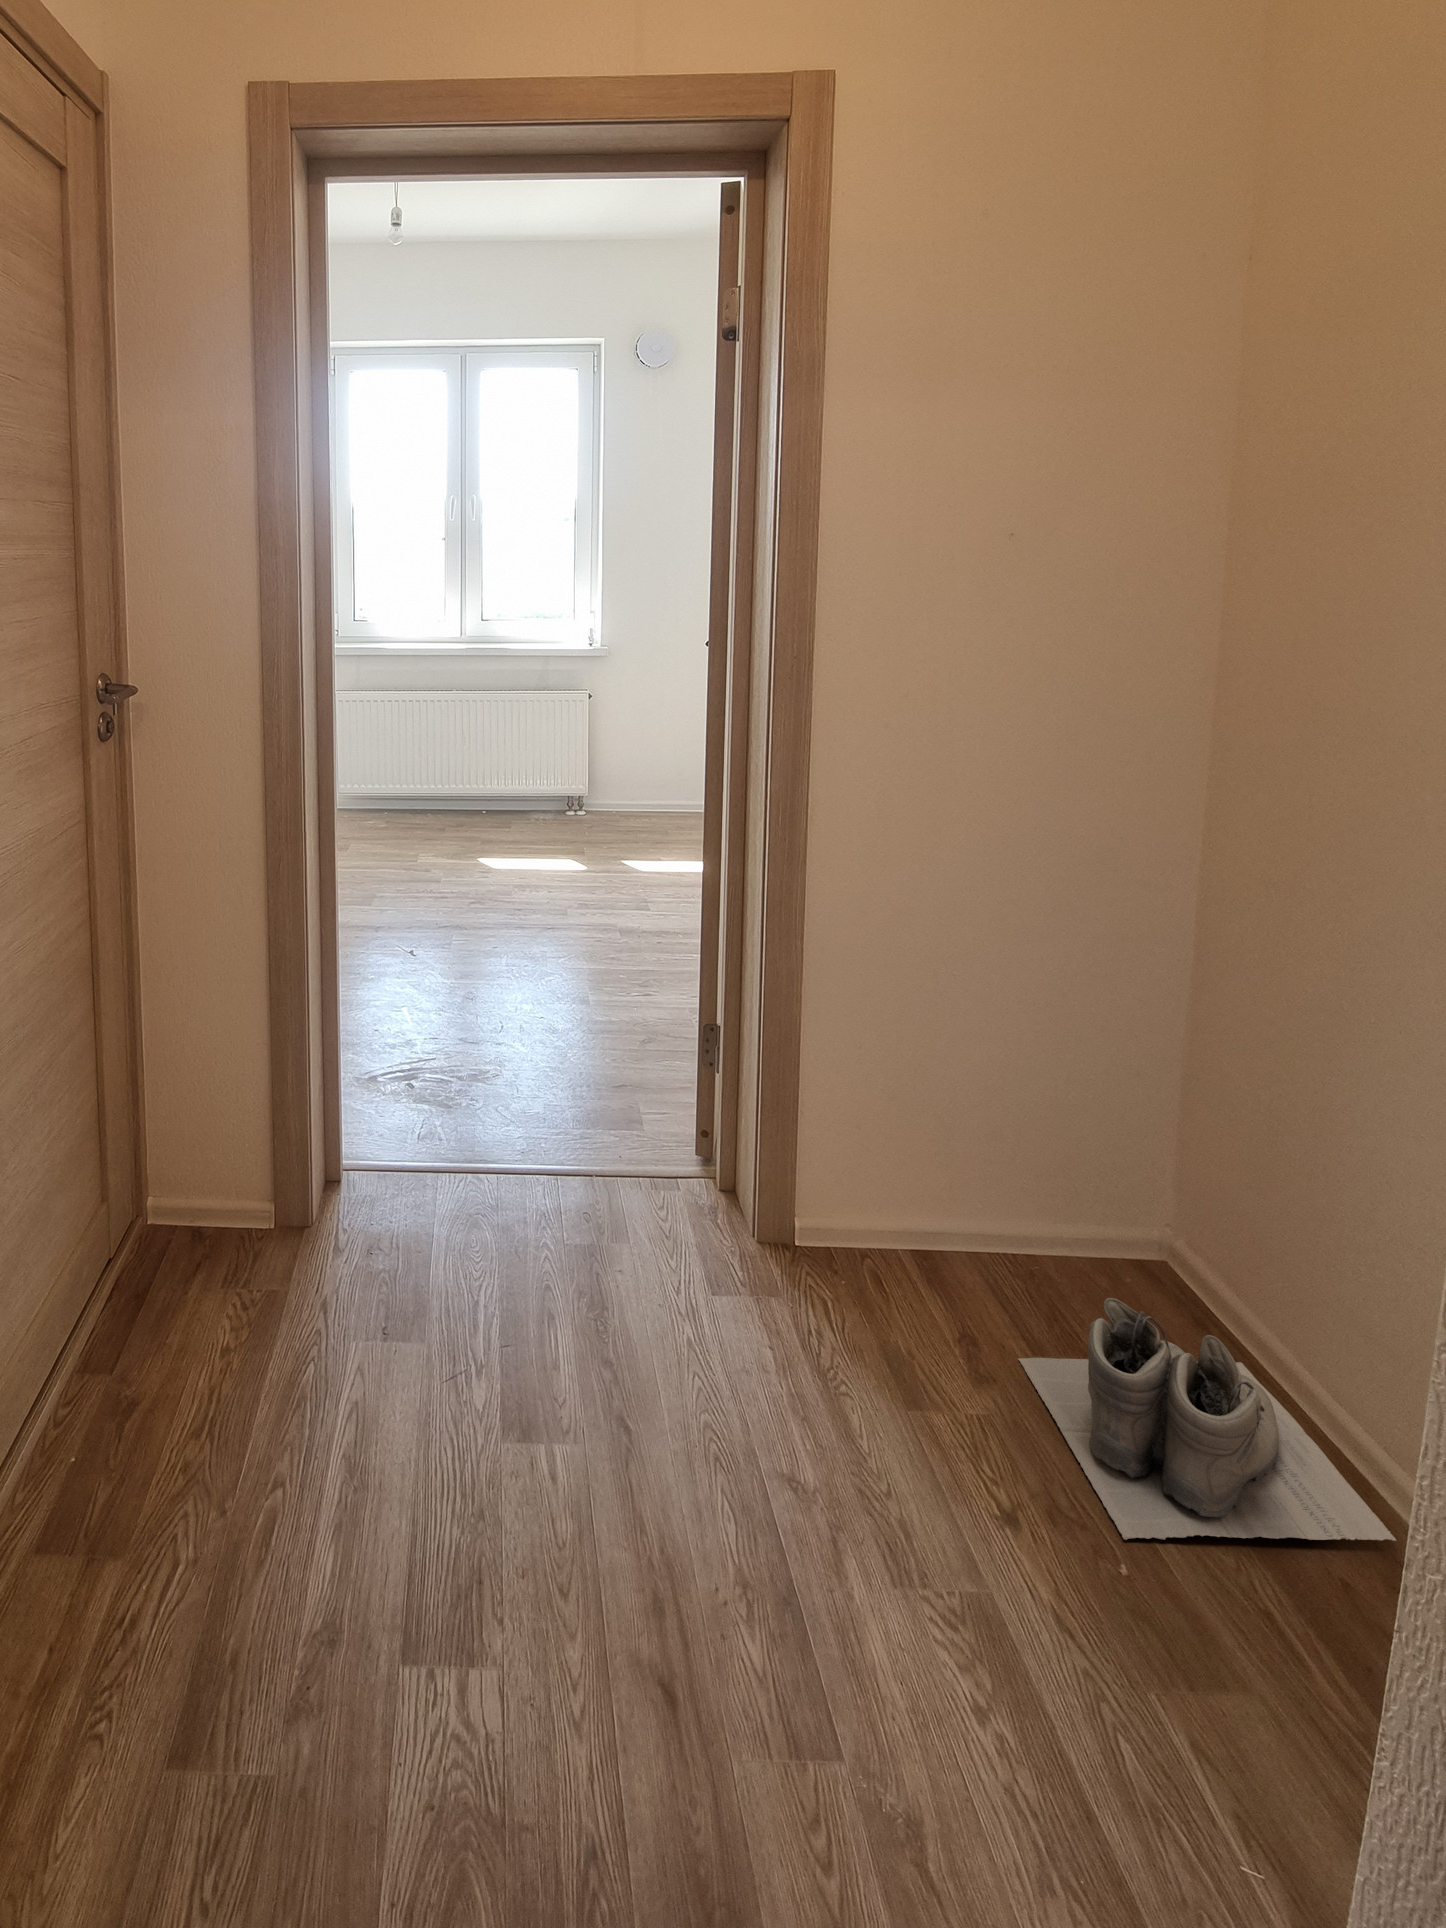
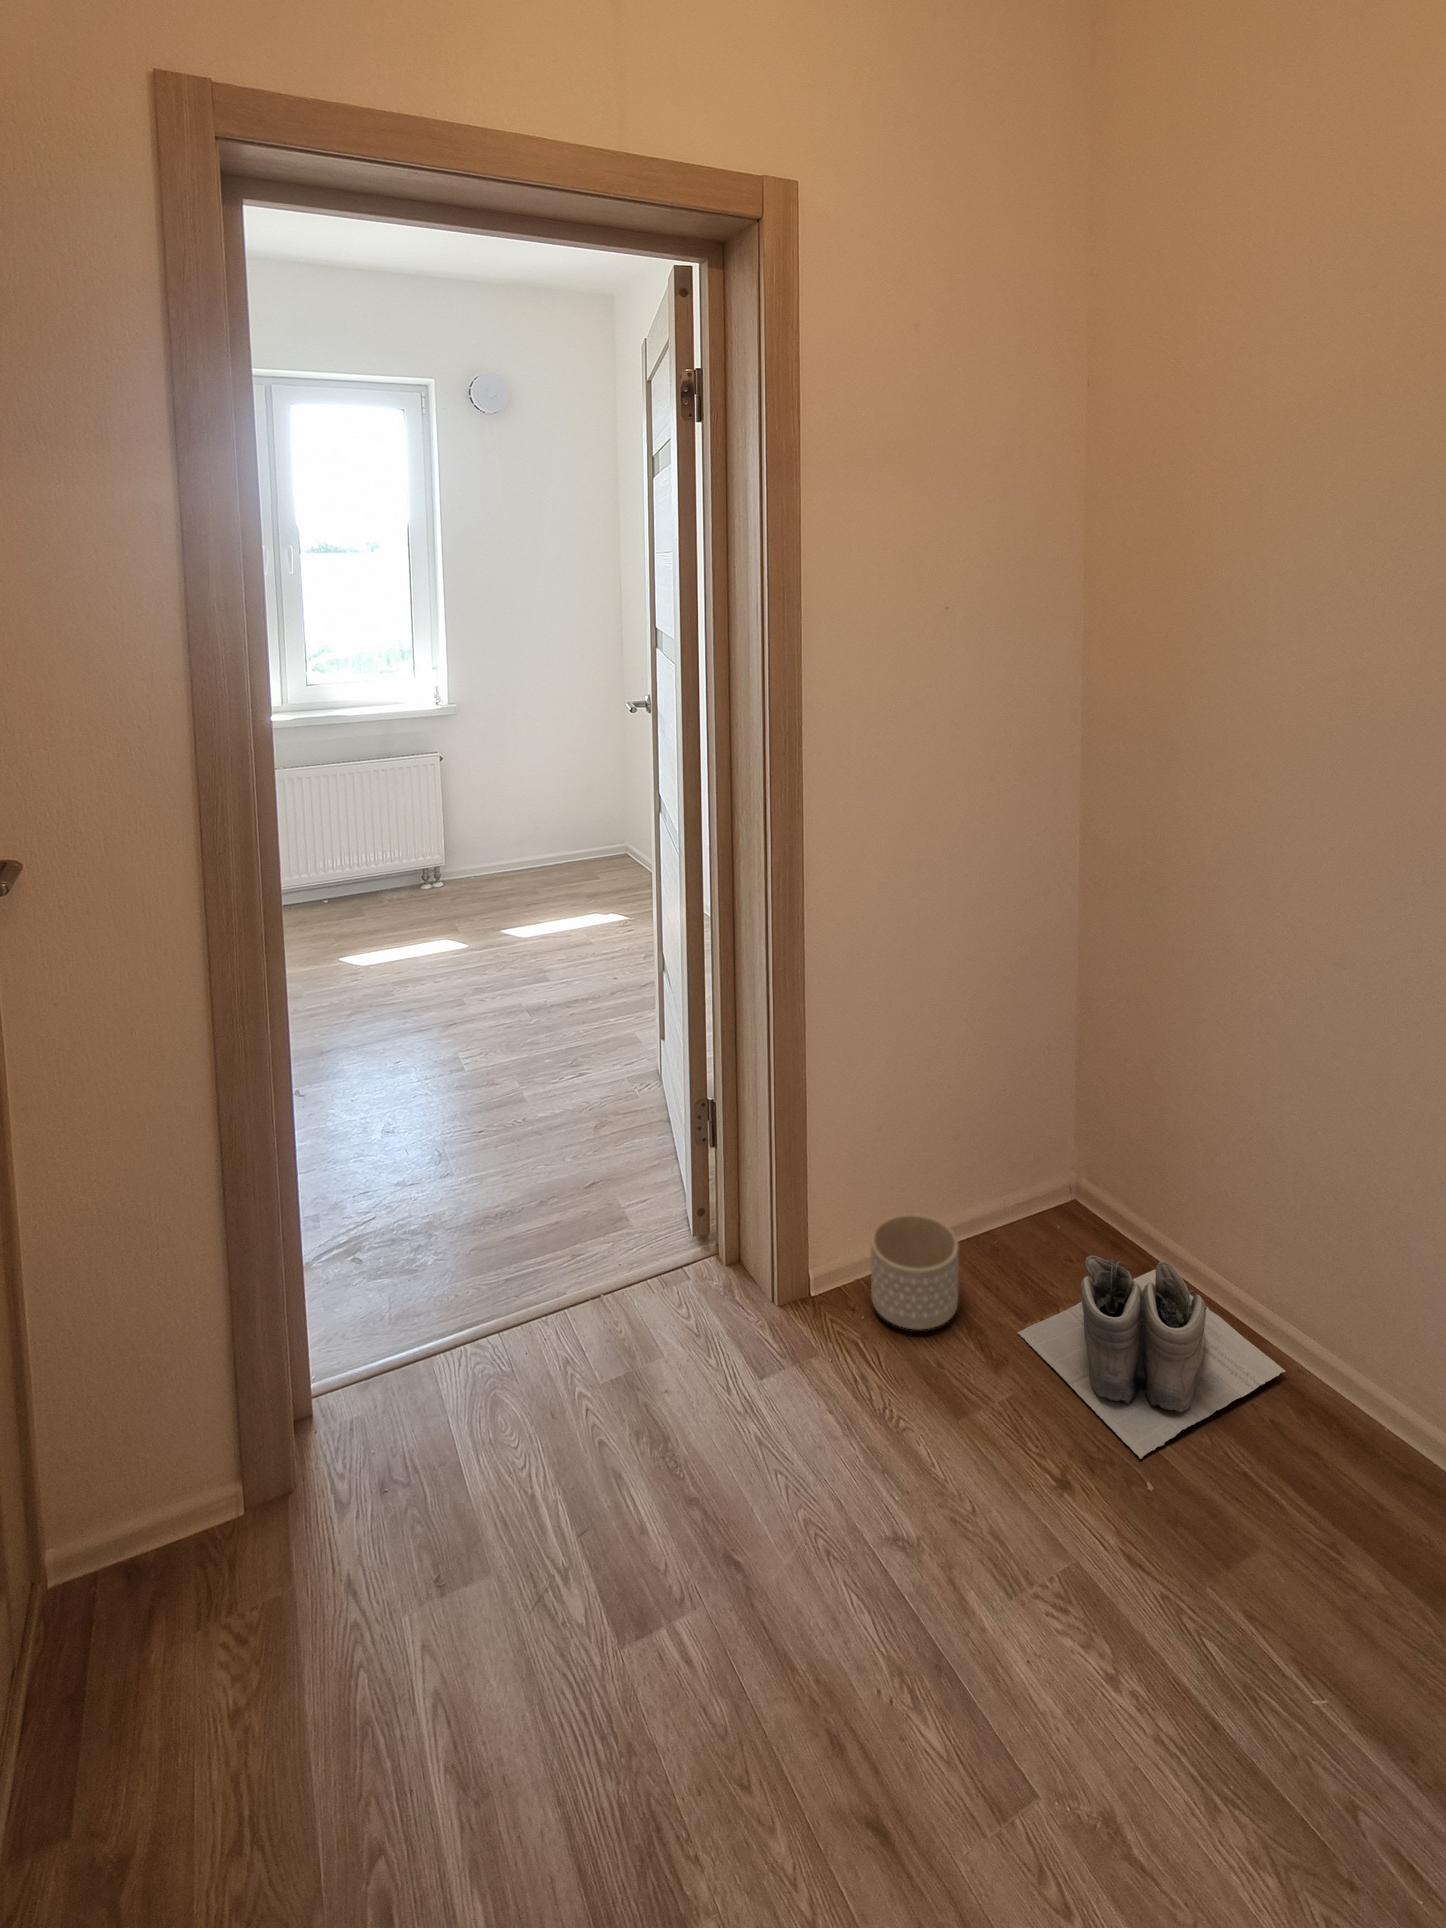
planter: none [854,1191,959,1317] -> present [871,1214,958,1330]

